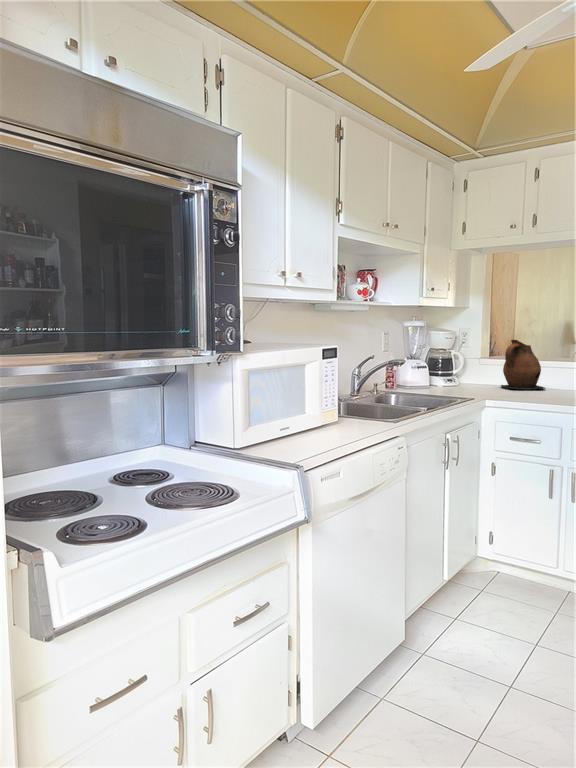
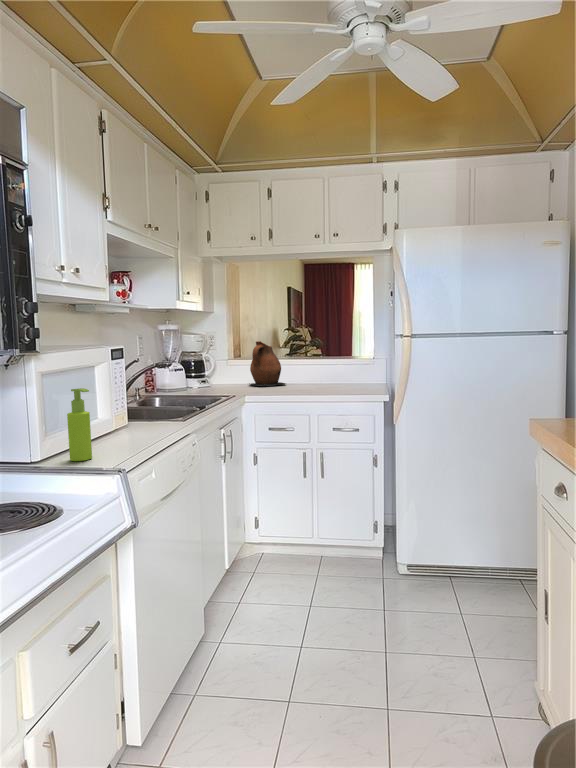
soap dispenser: none [264,387,283,454] -> present [67,388,92,461]

